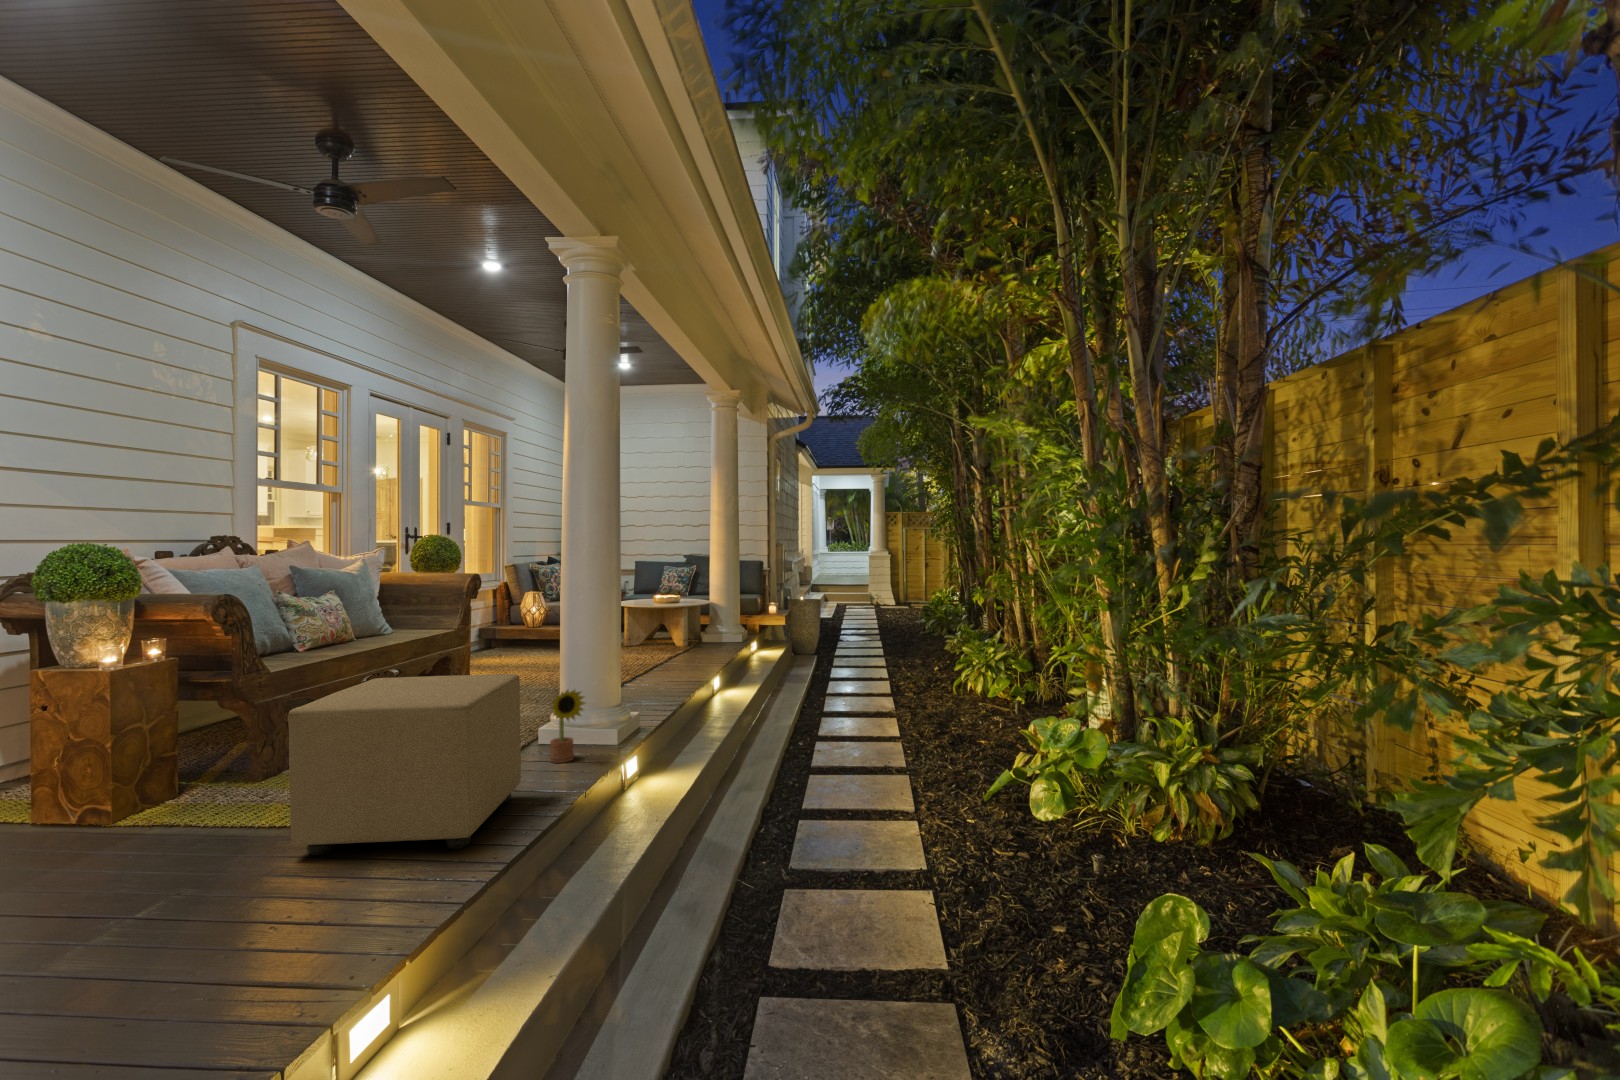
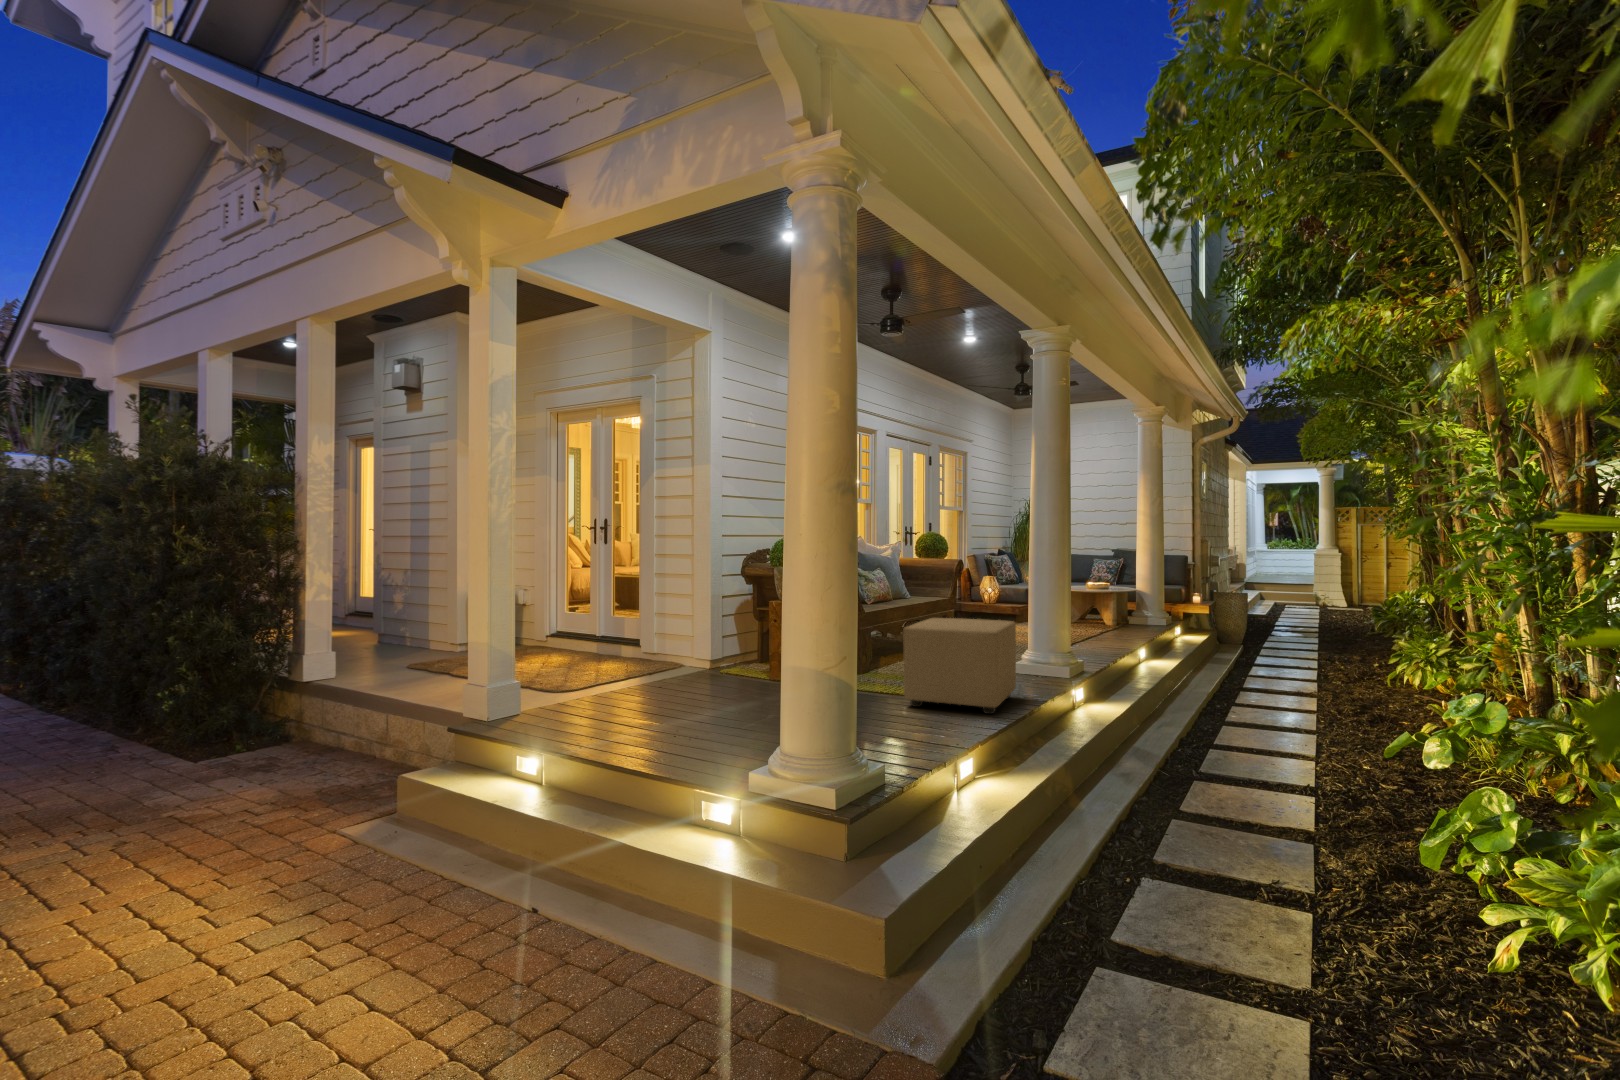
decorative plant: present [550,690,585,763] -> none [1028,636,1053,685]

